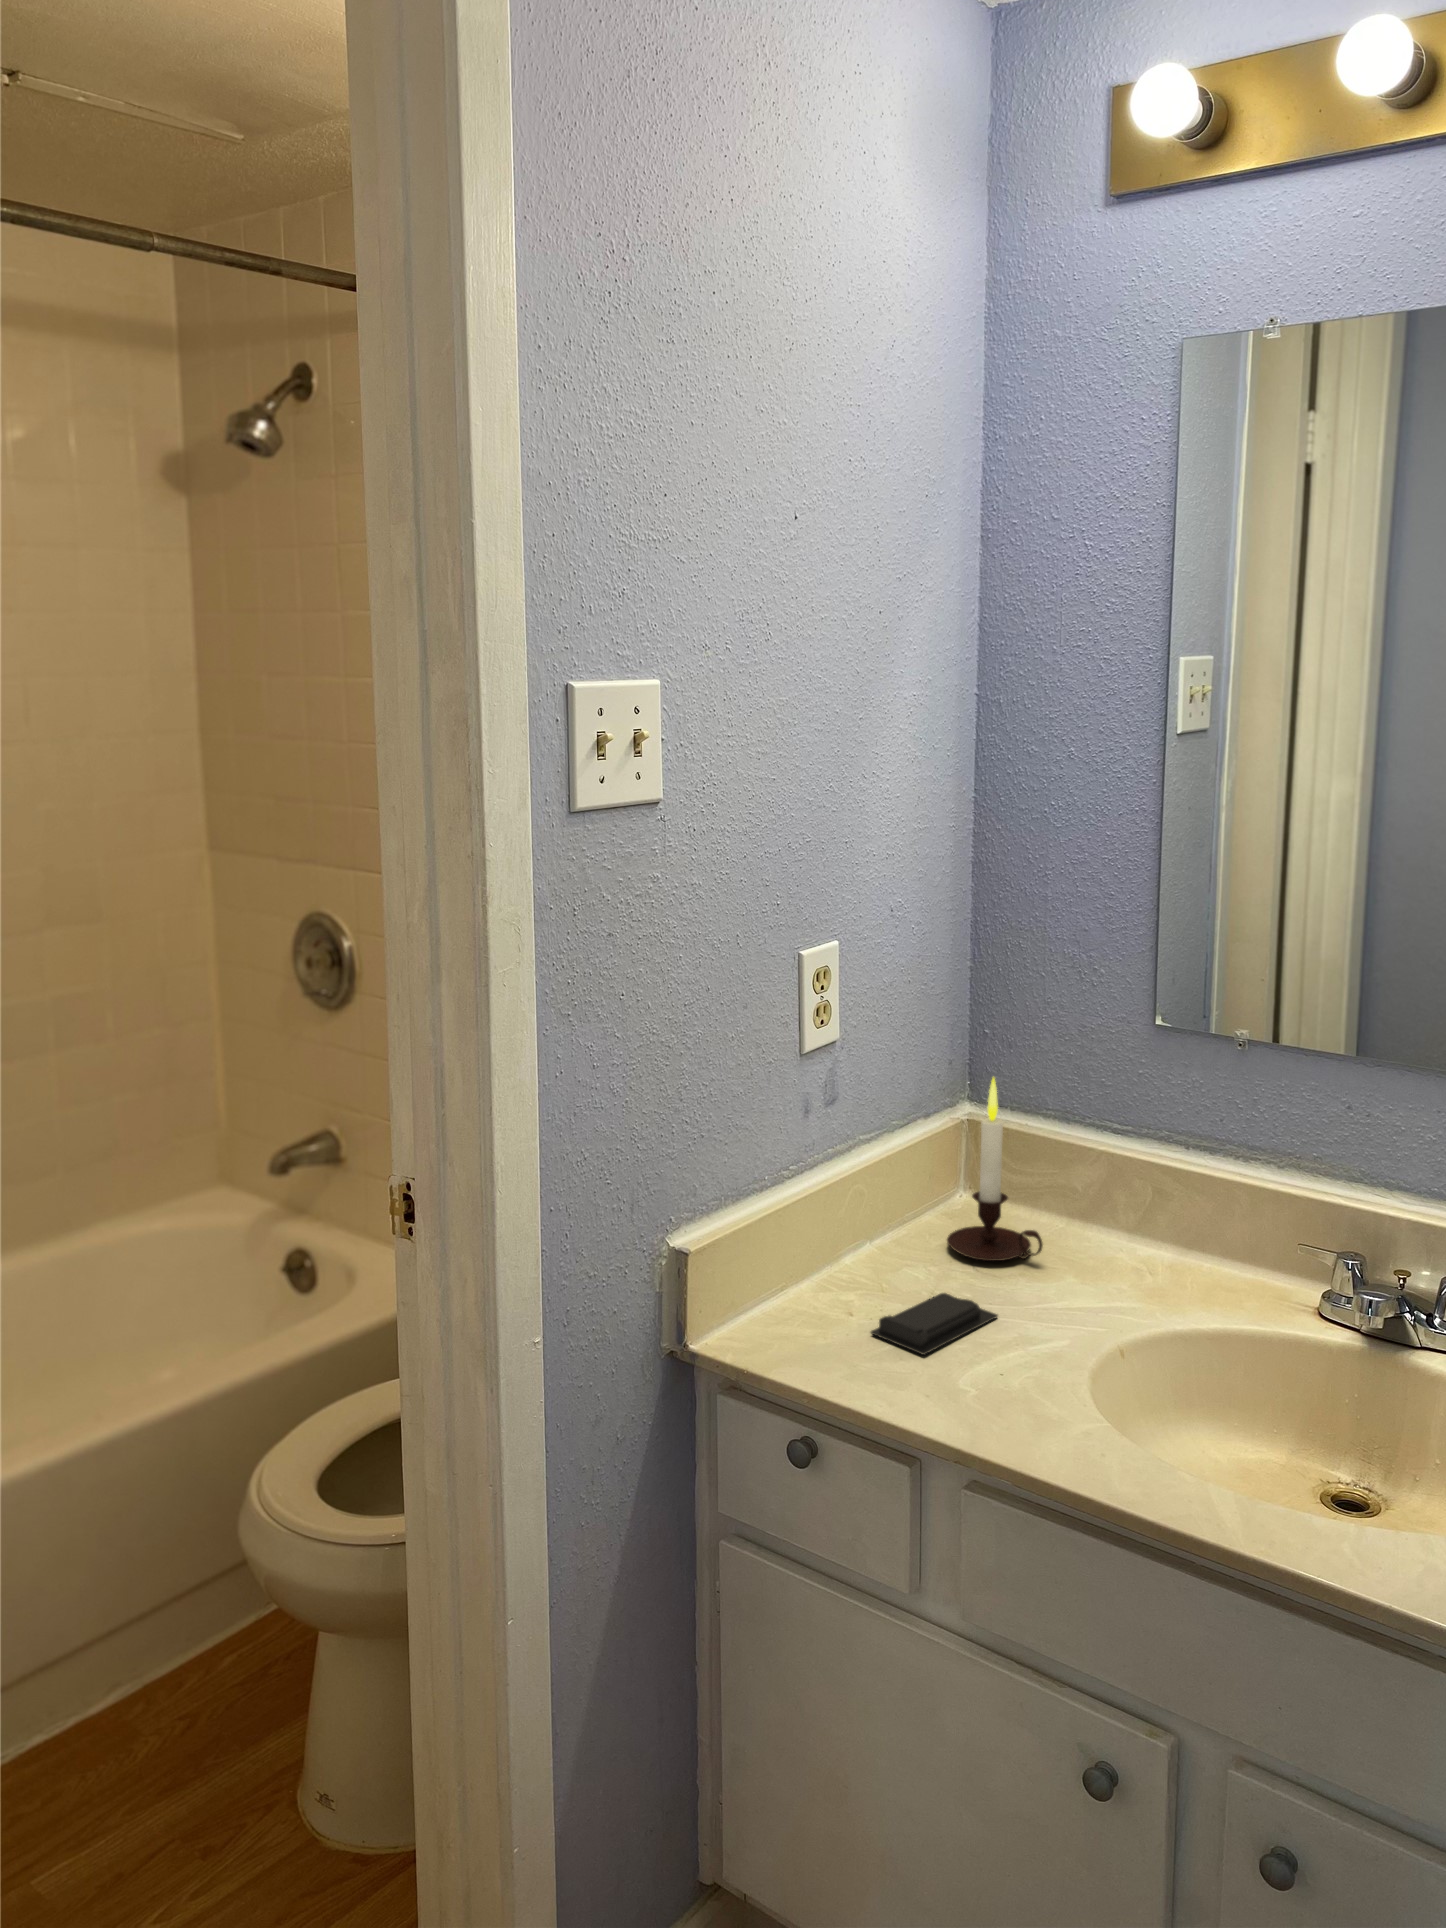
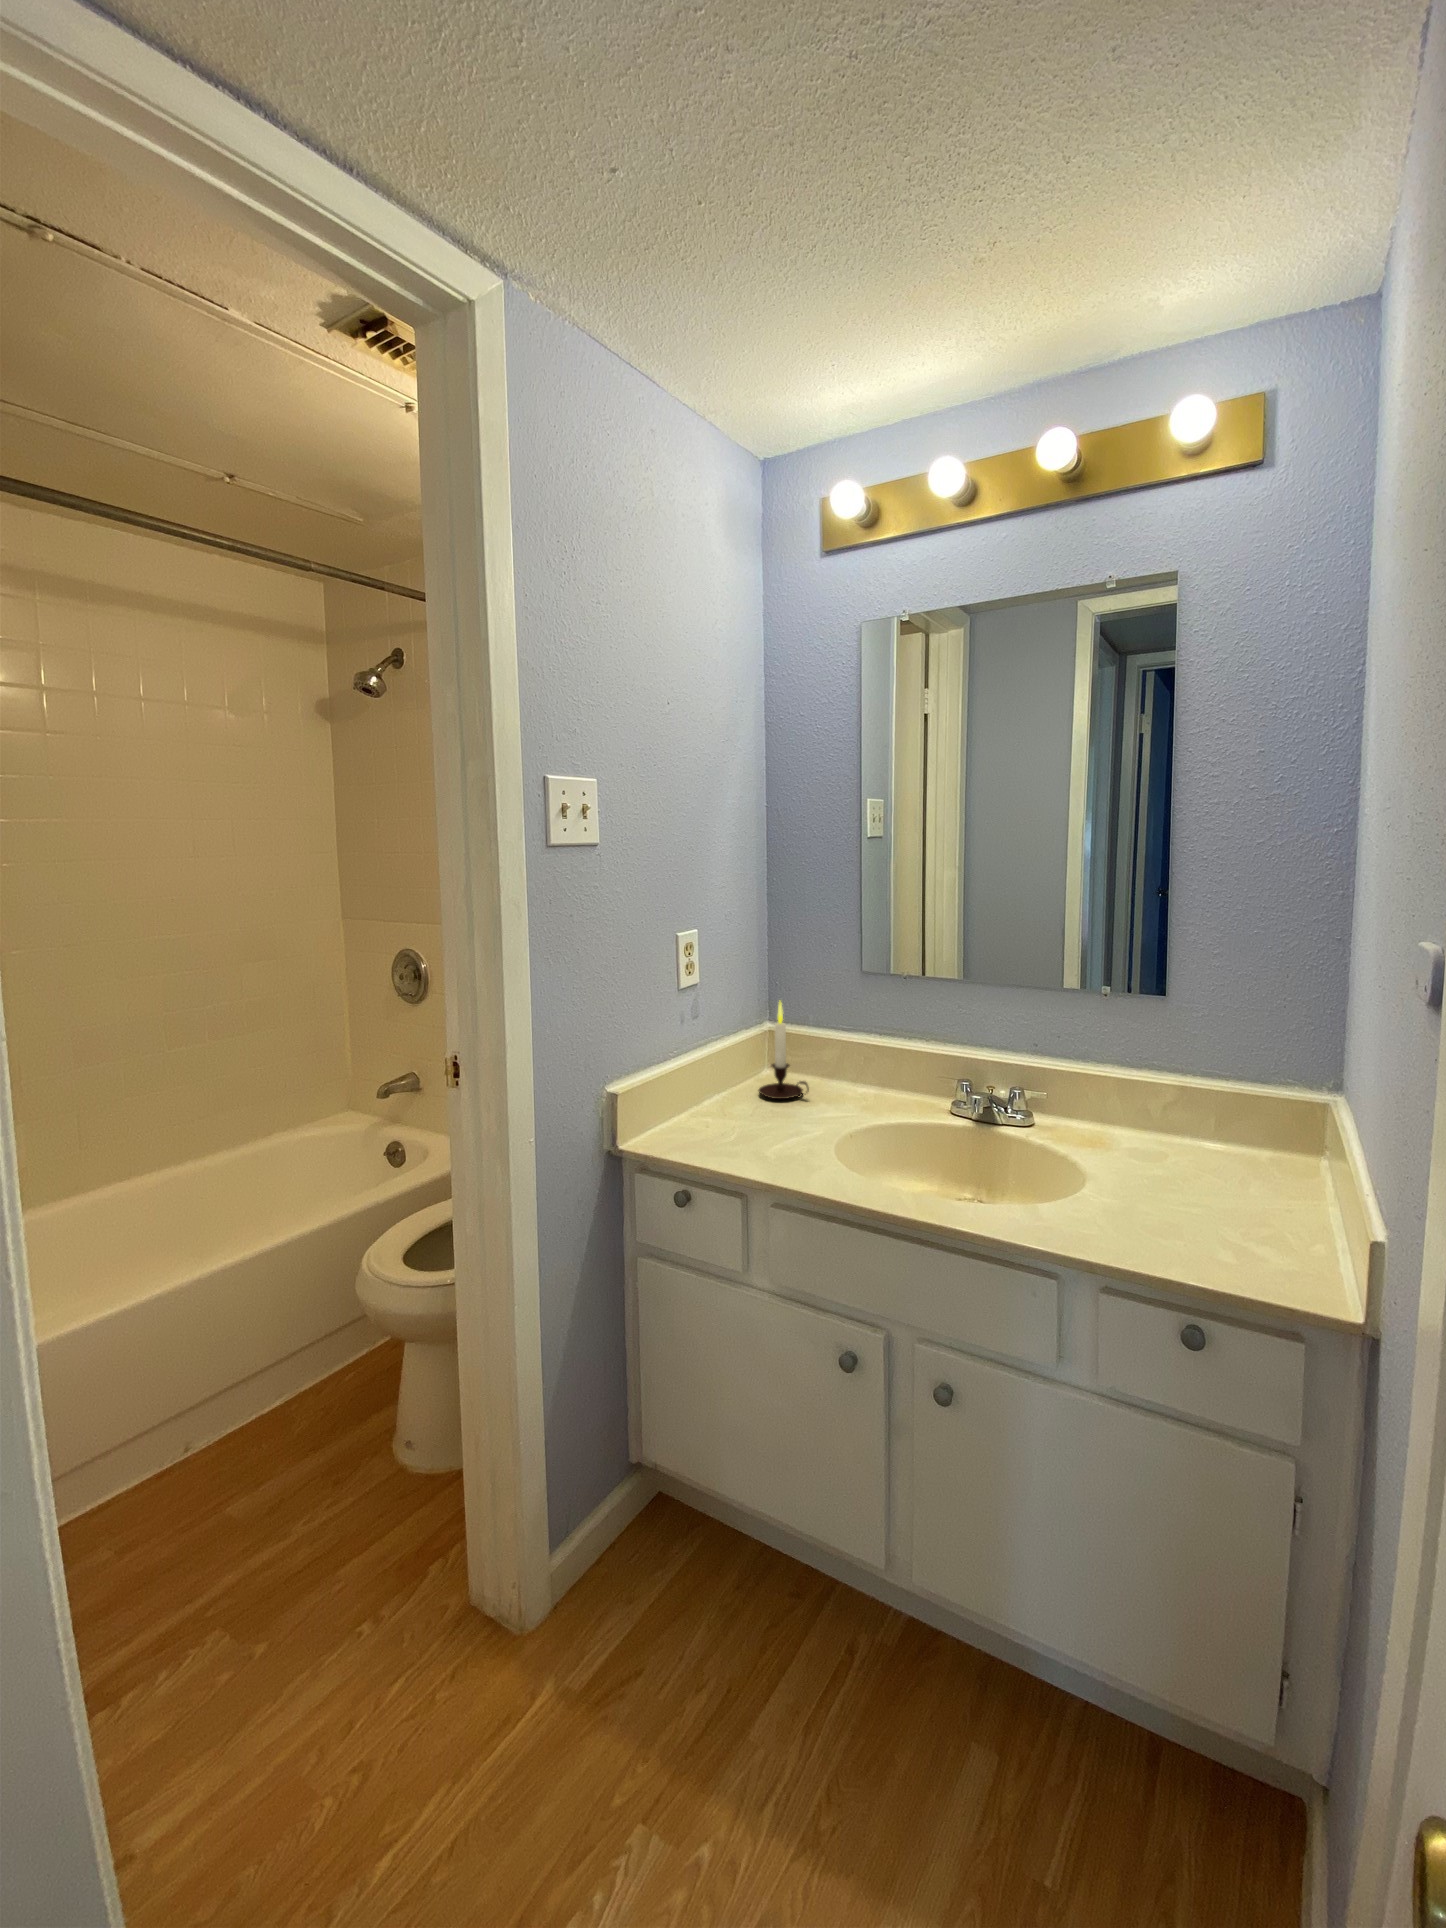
soap bar: present [871,1293,998,1355] -> none [718,1113,786,1143]

